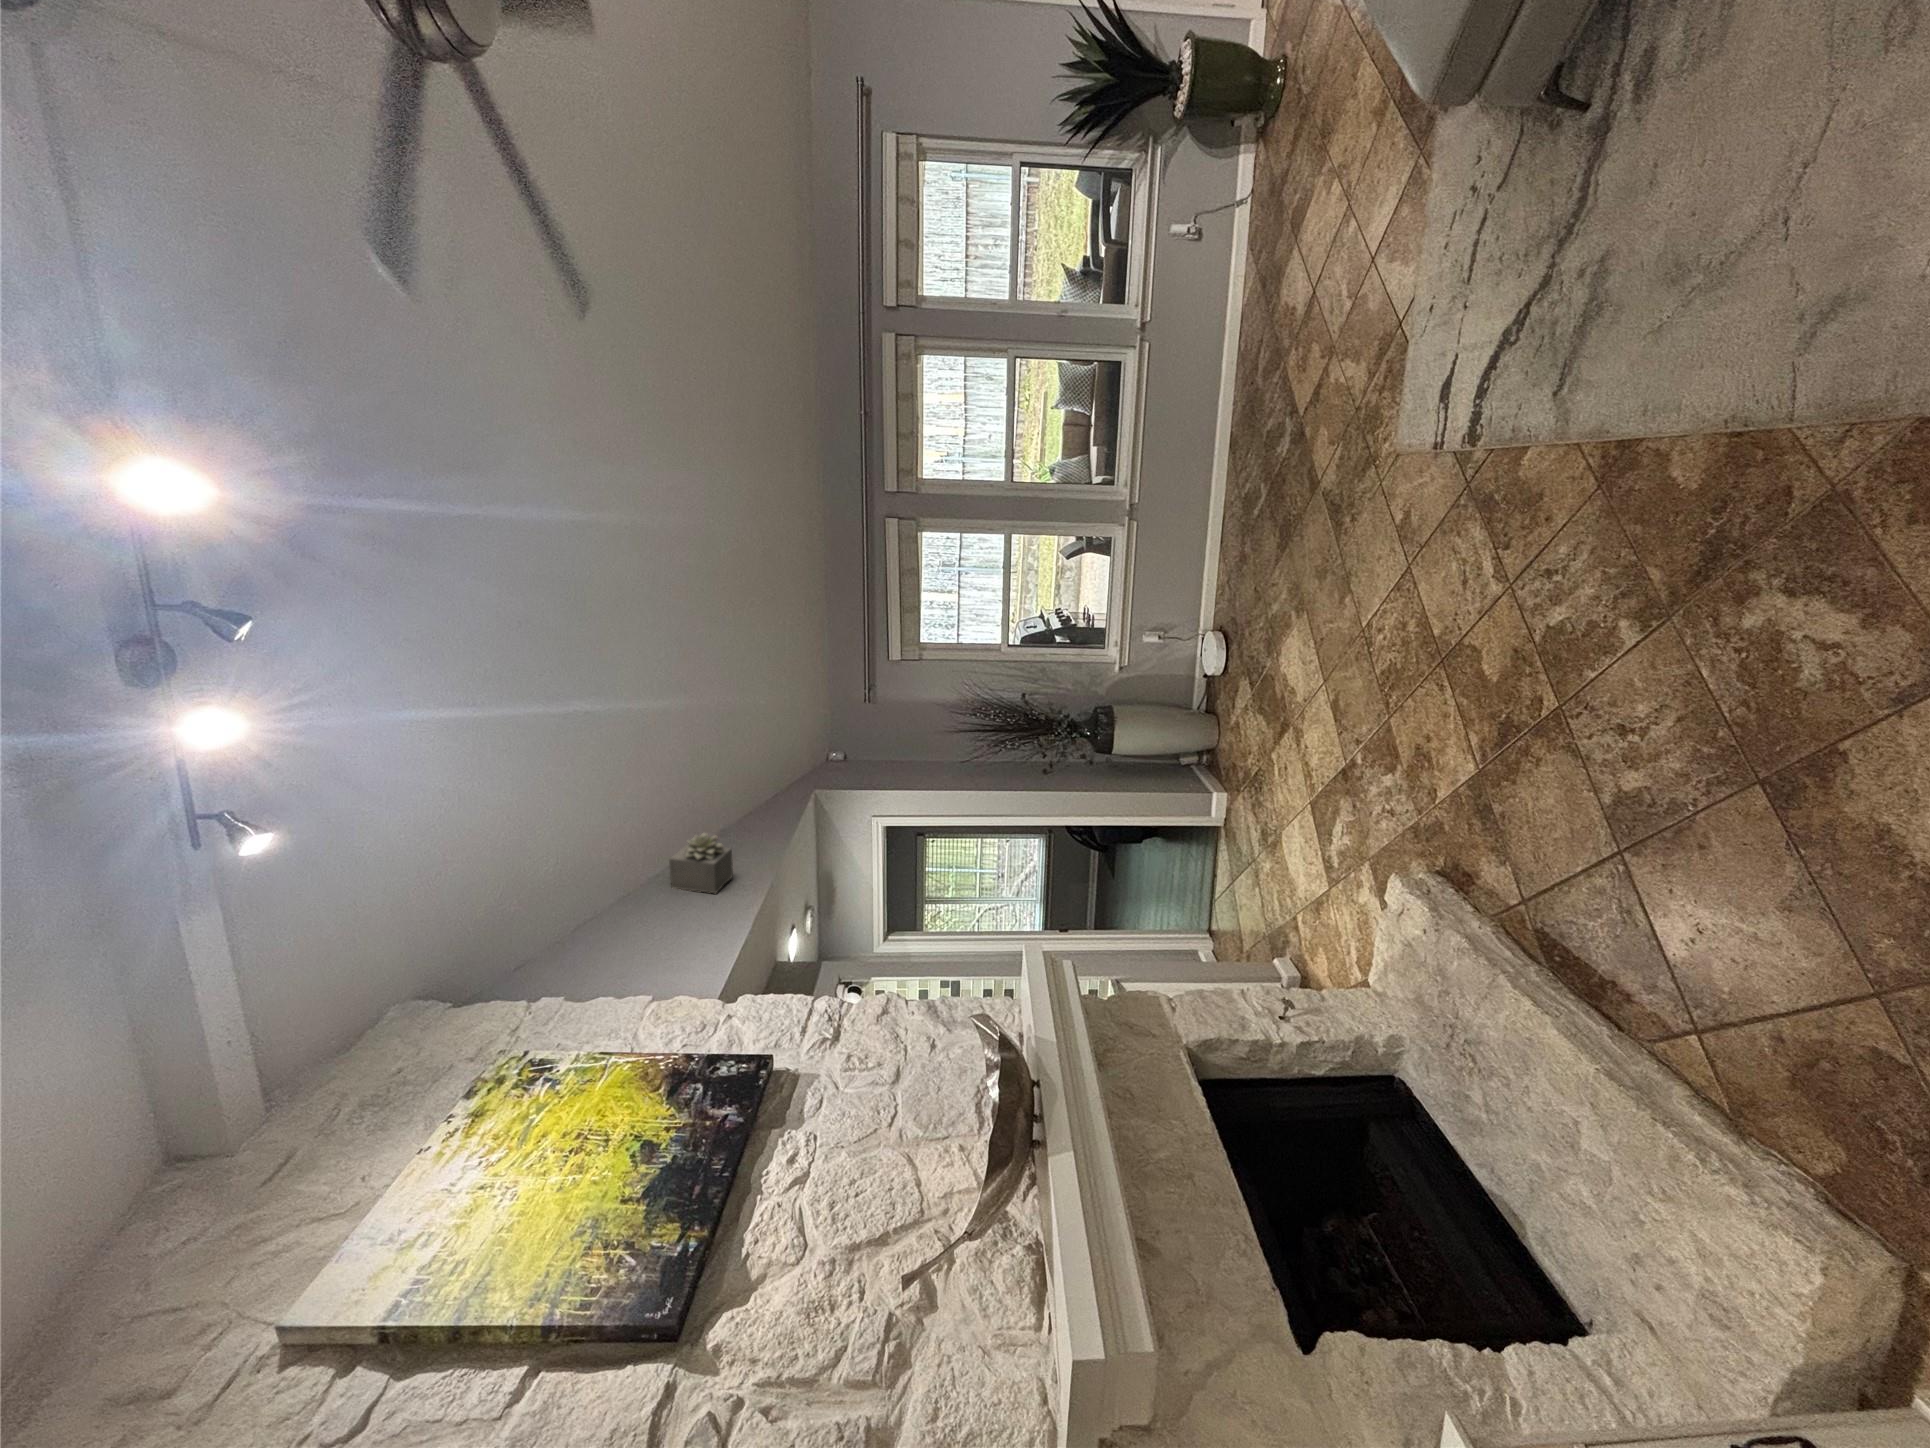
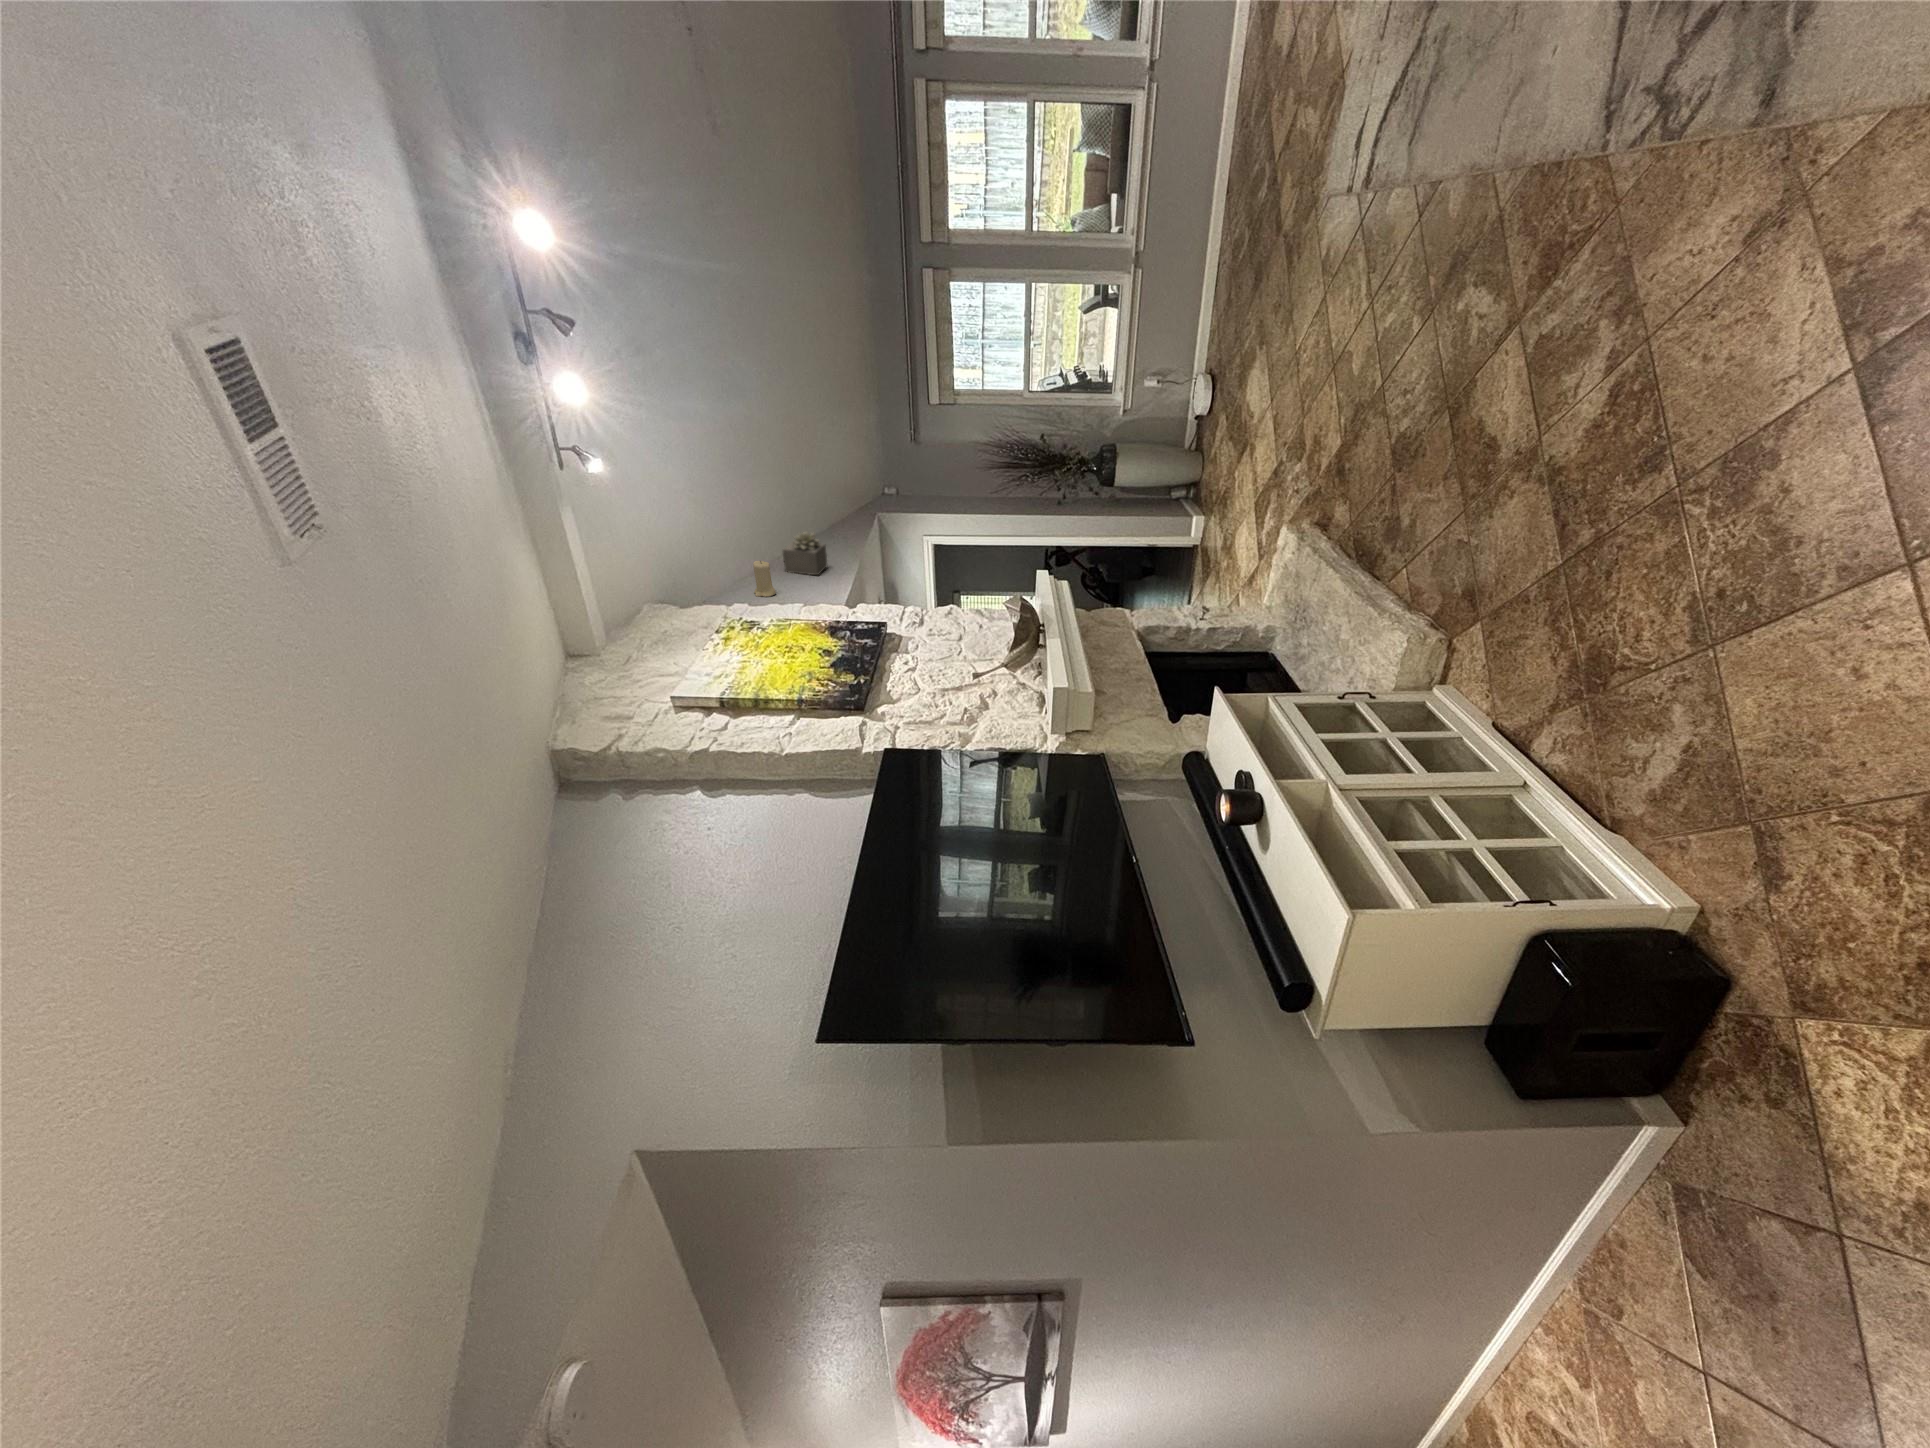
candle: none [613,887,645,939] -> present [753,561,776,597]

